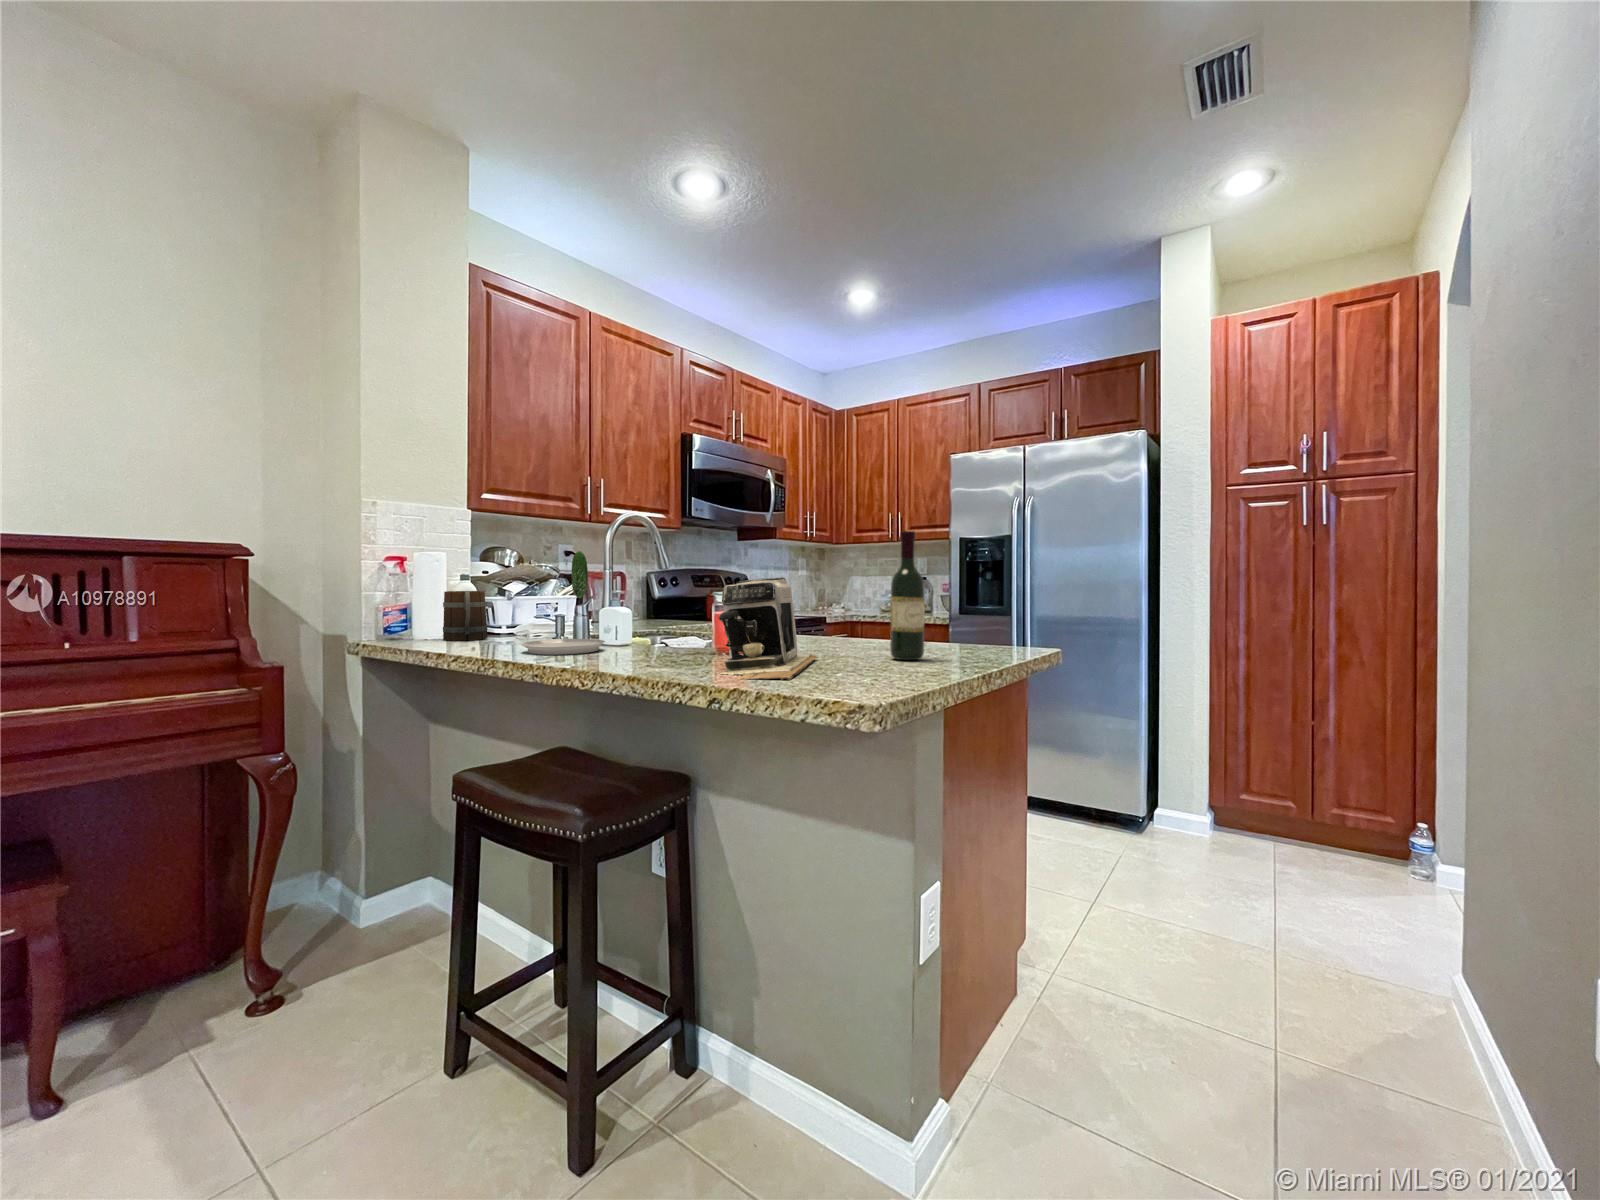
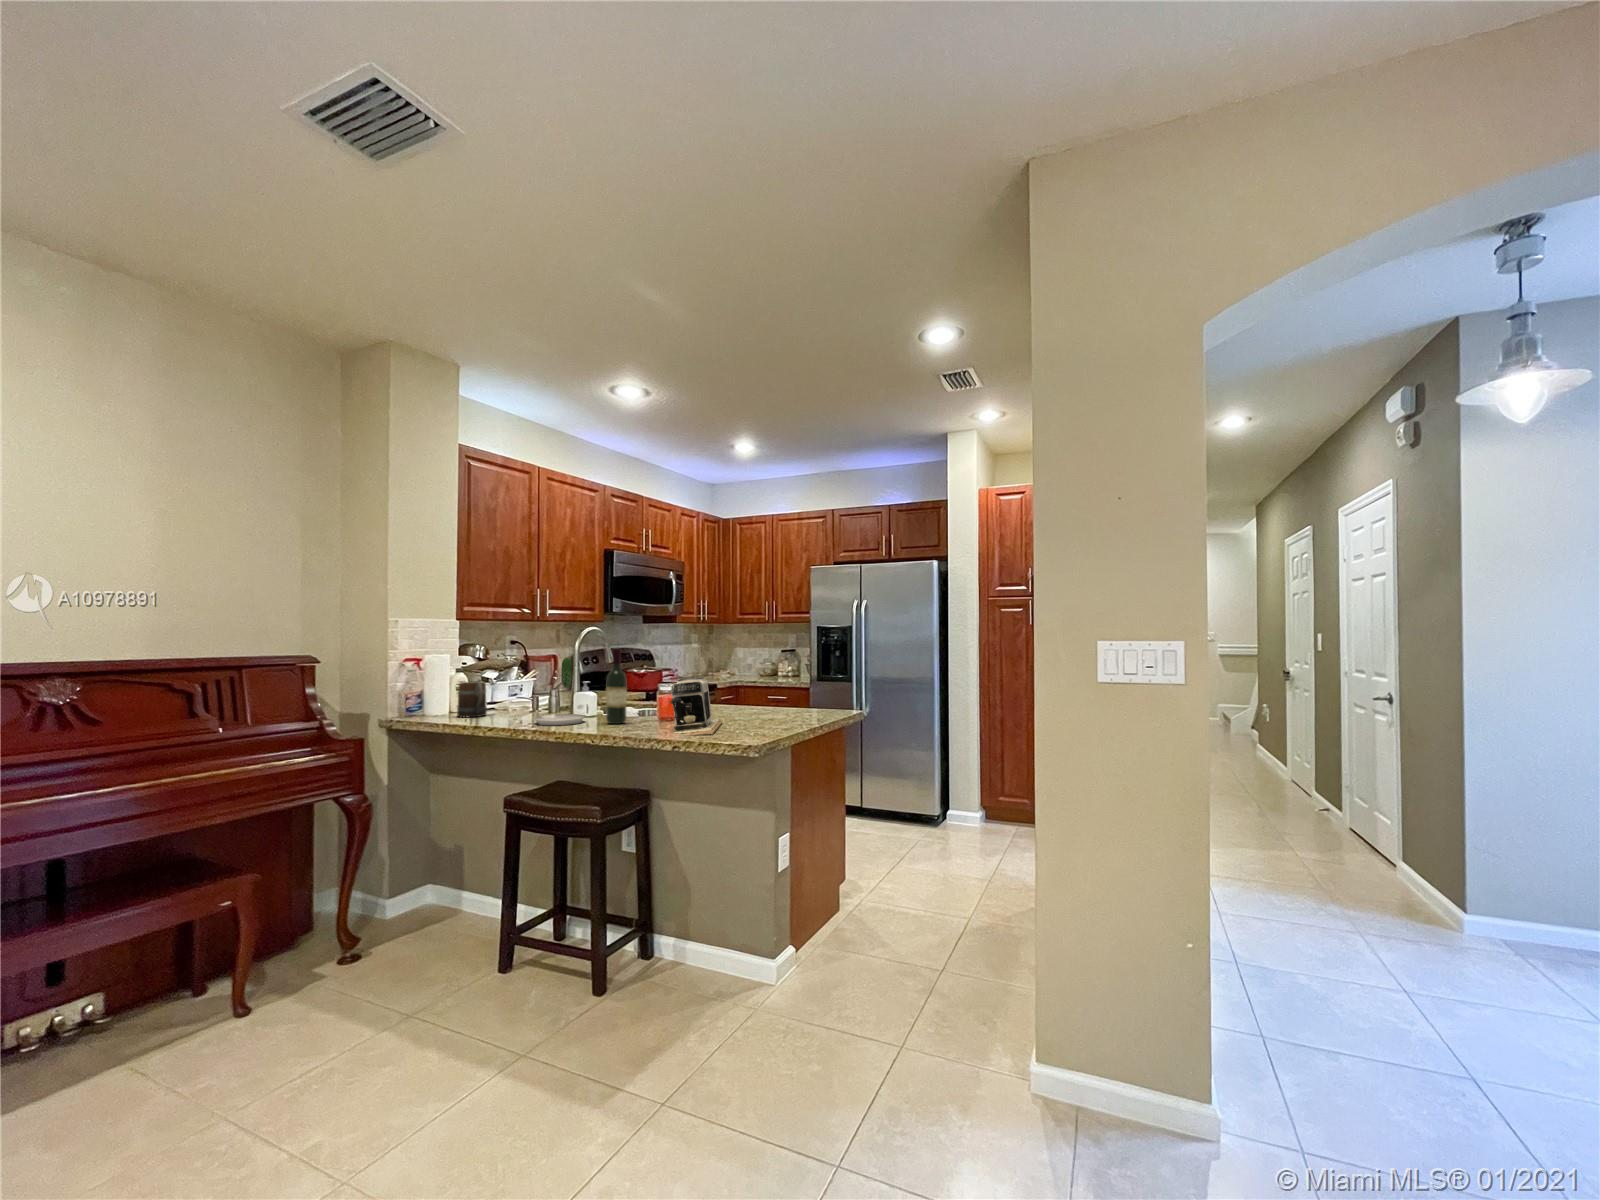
wine bottle: present [890,531,925,660] -> present [606,649,627,724]

